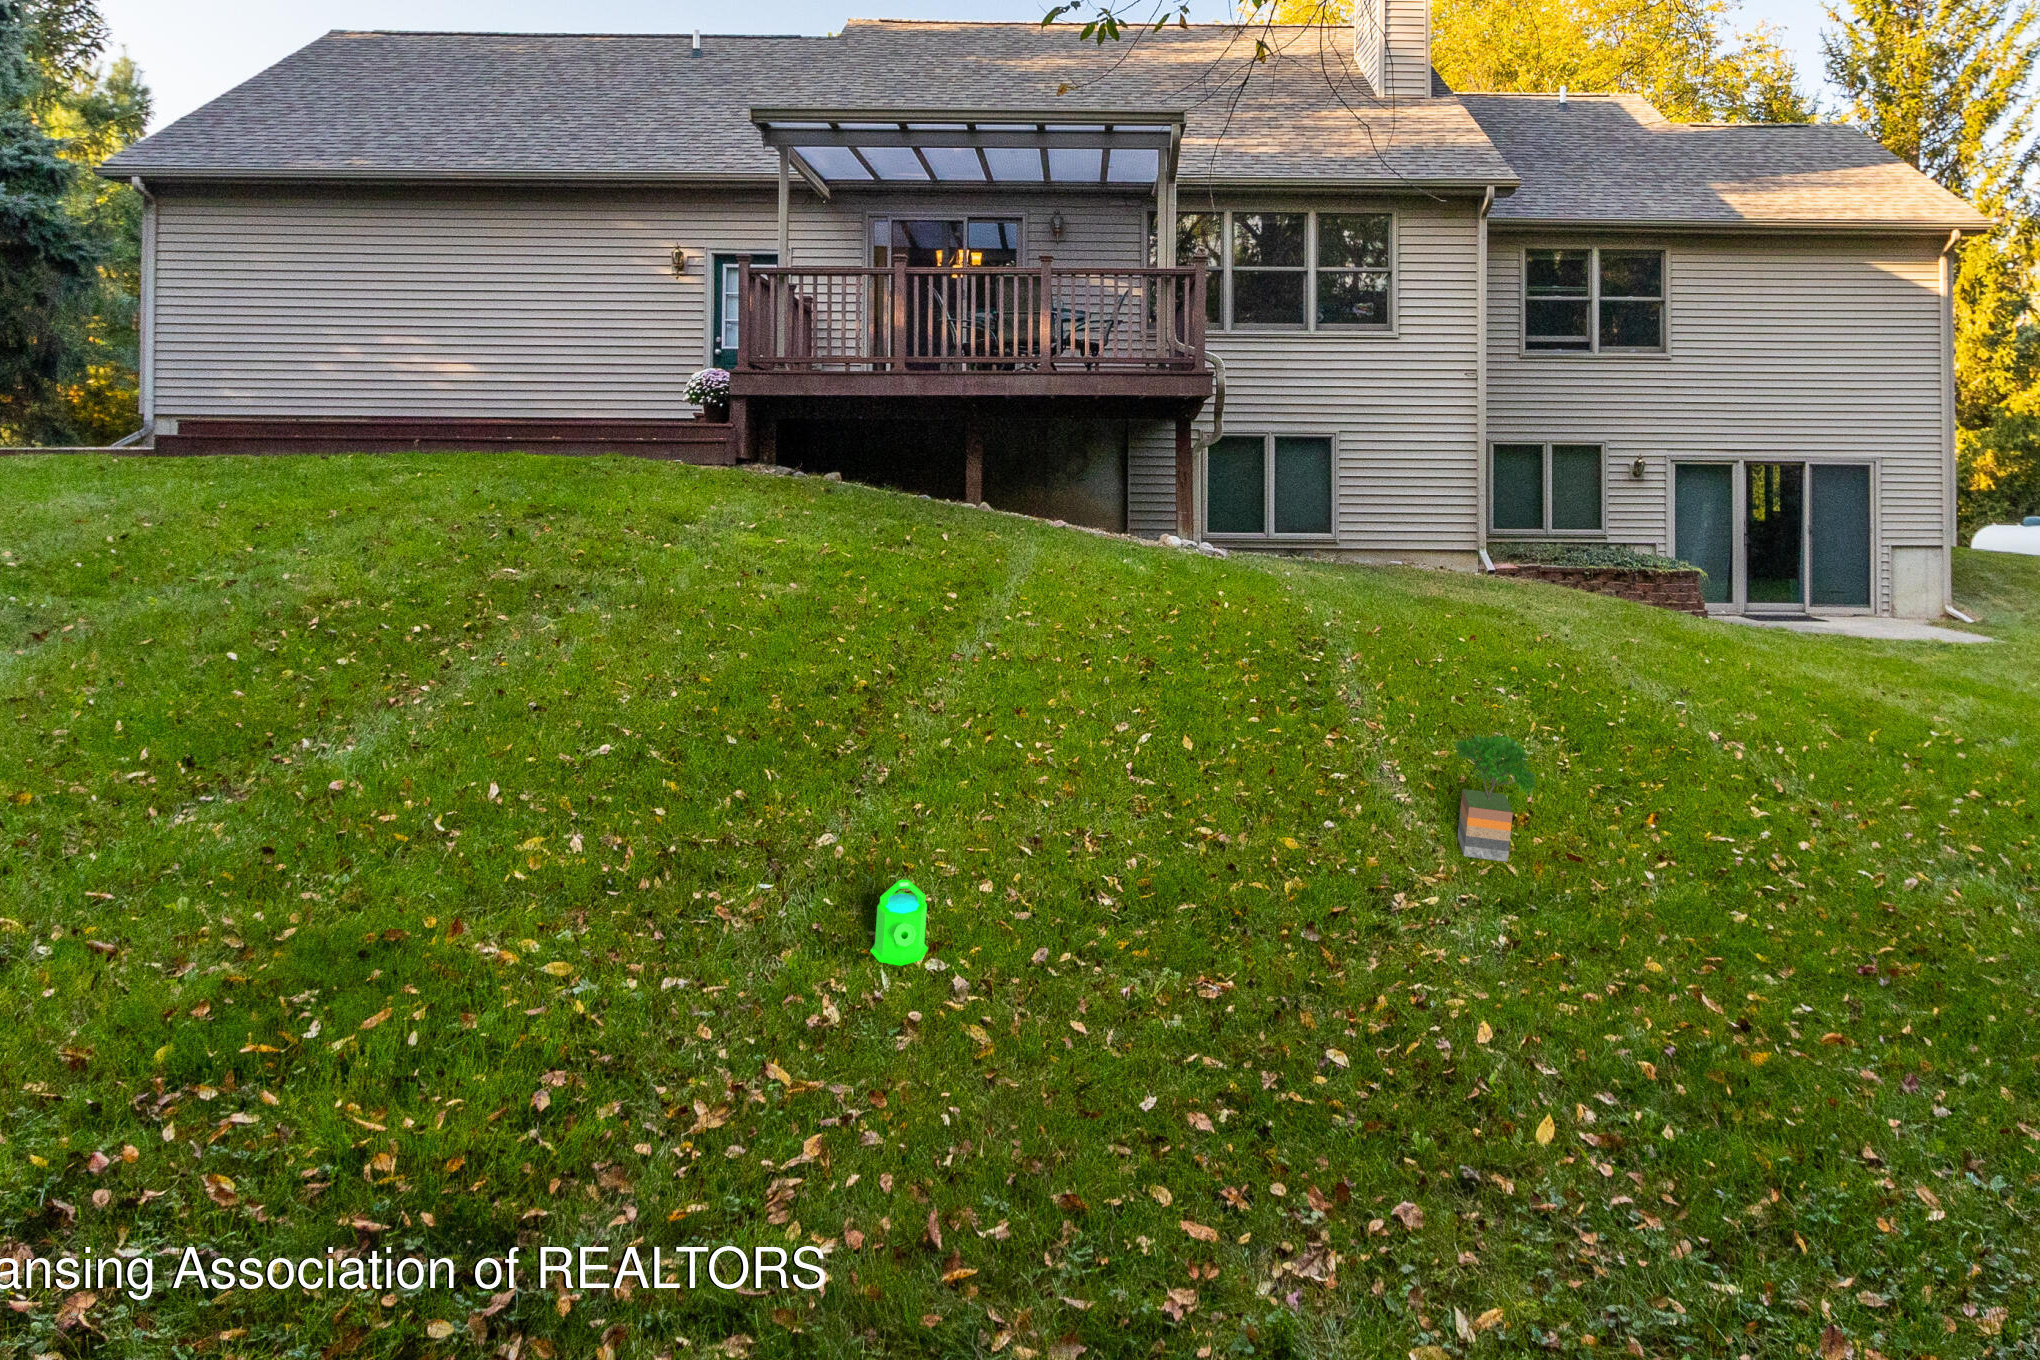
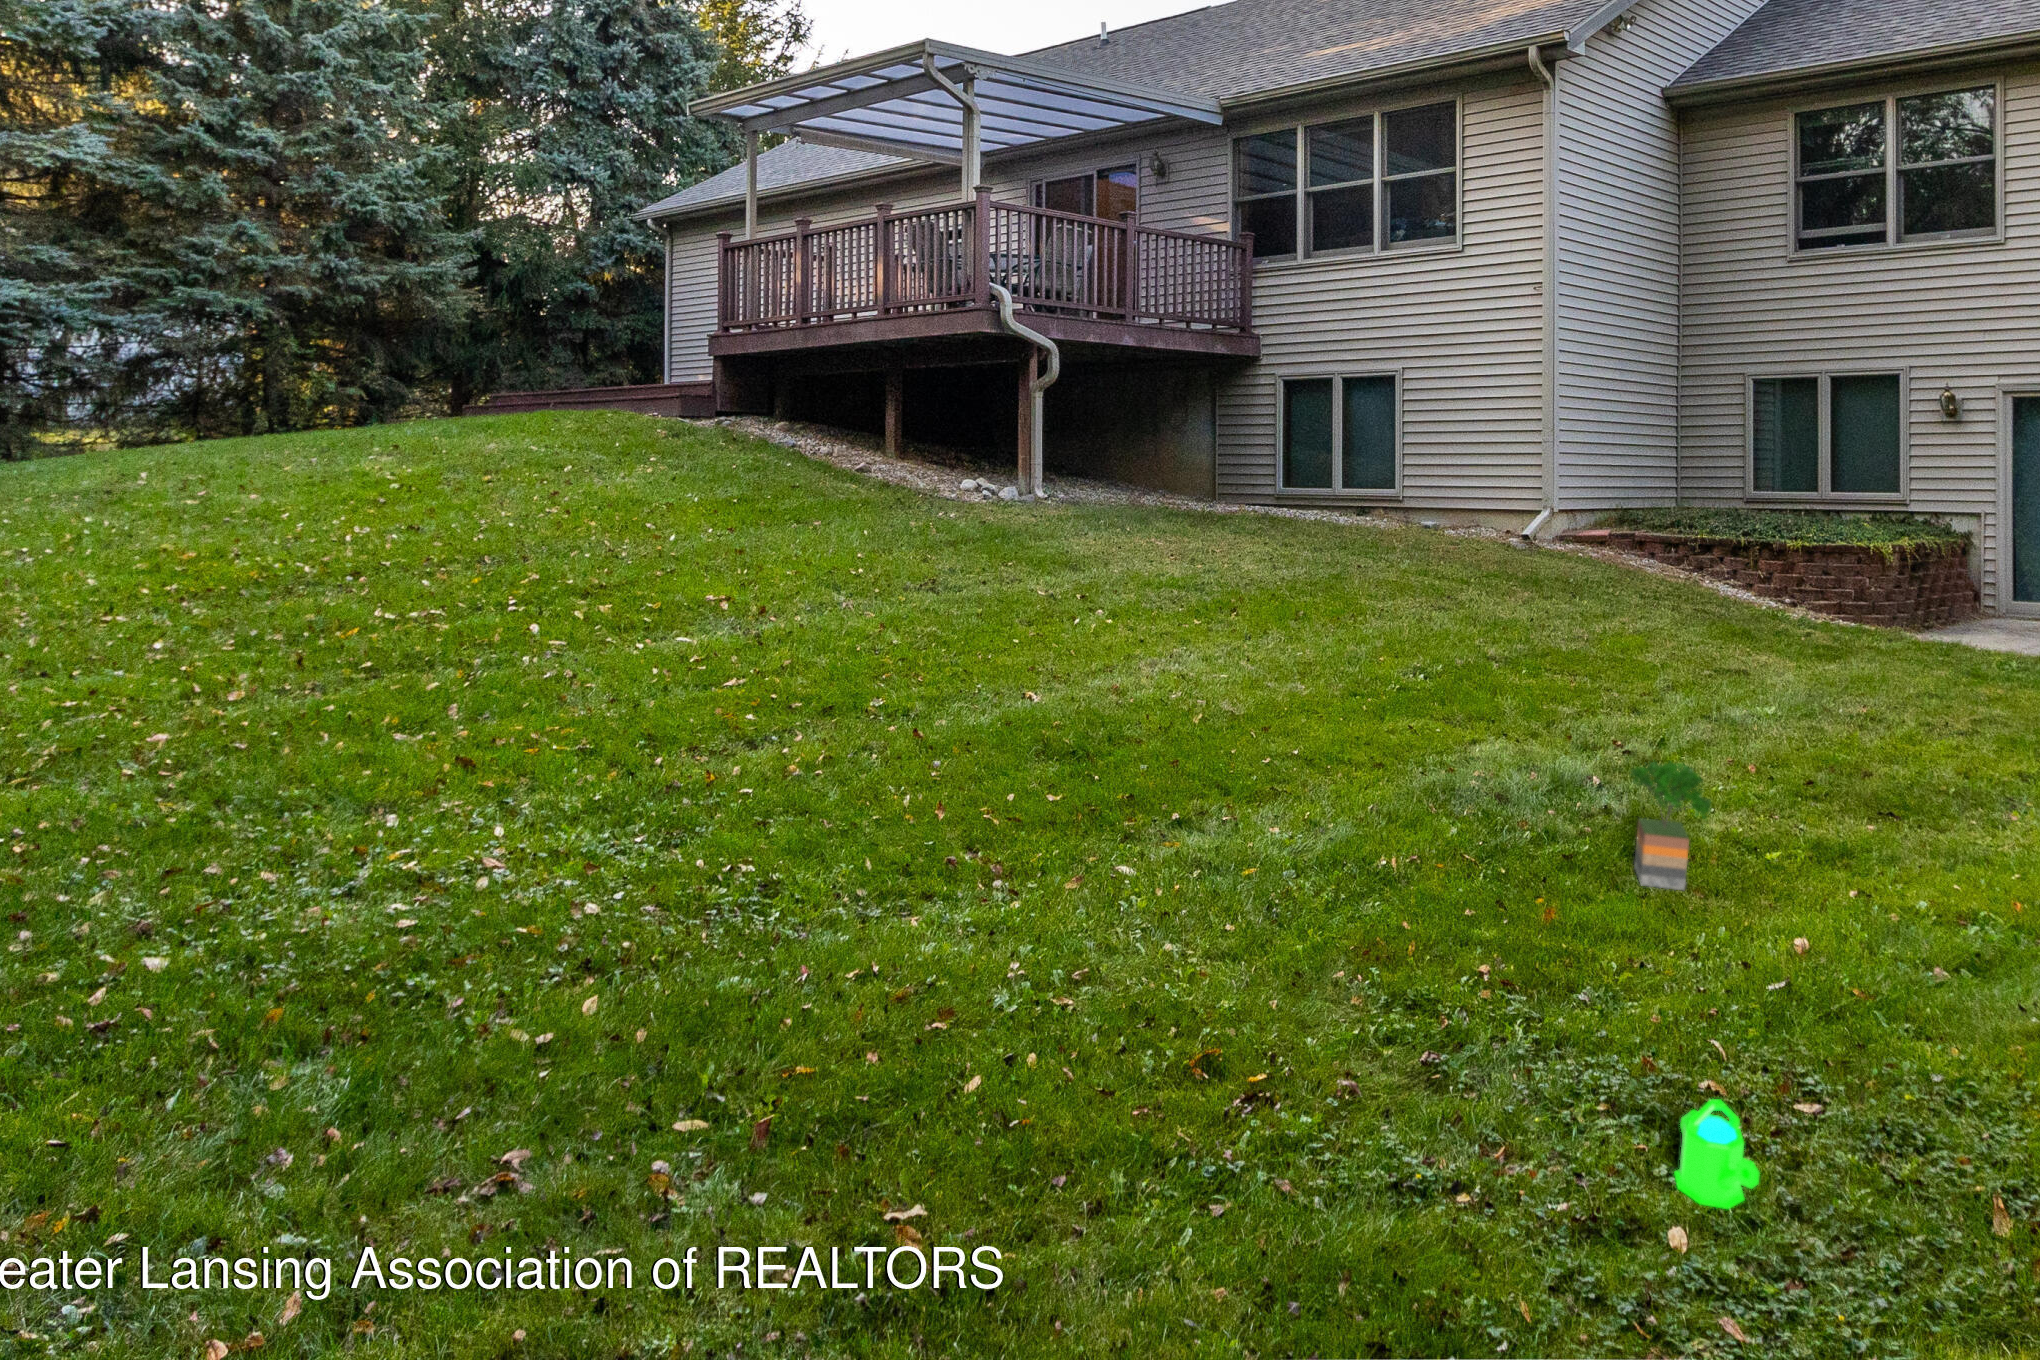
watering can: present [870,879,928,966] -> present [1674,1099,1760,1209]

